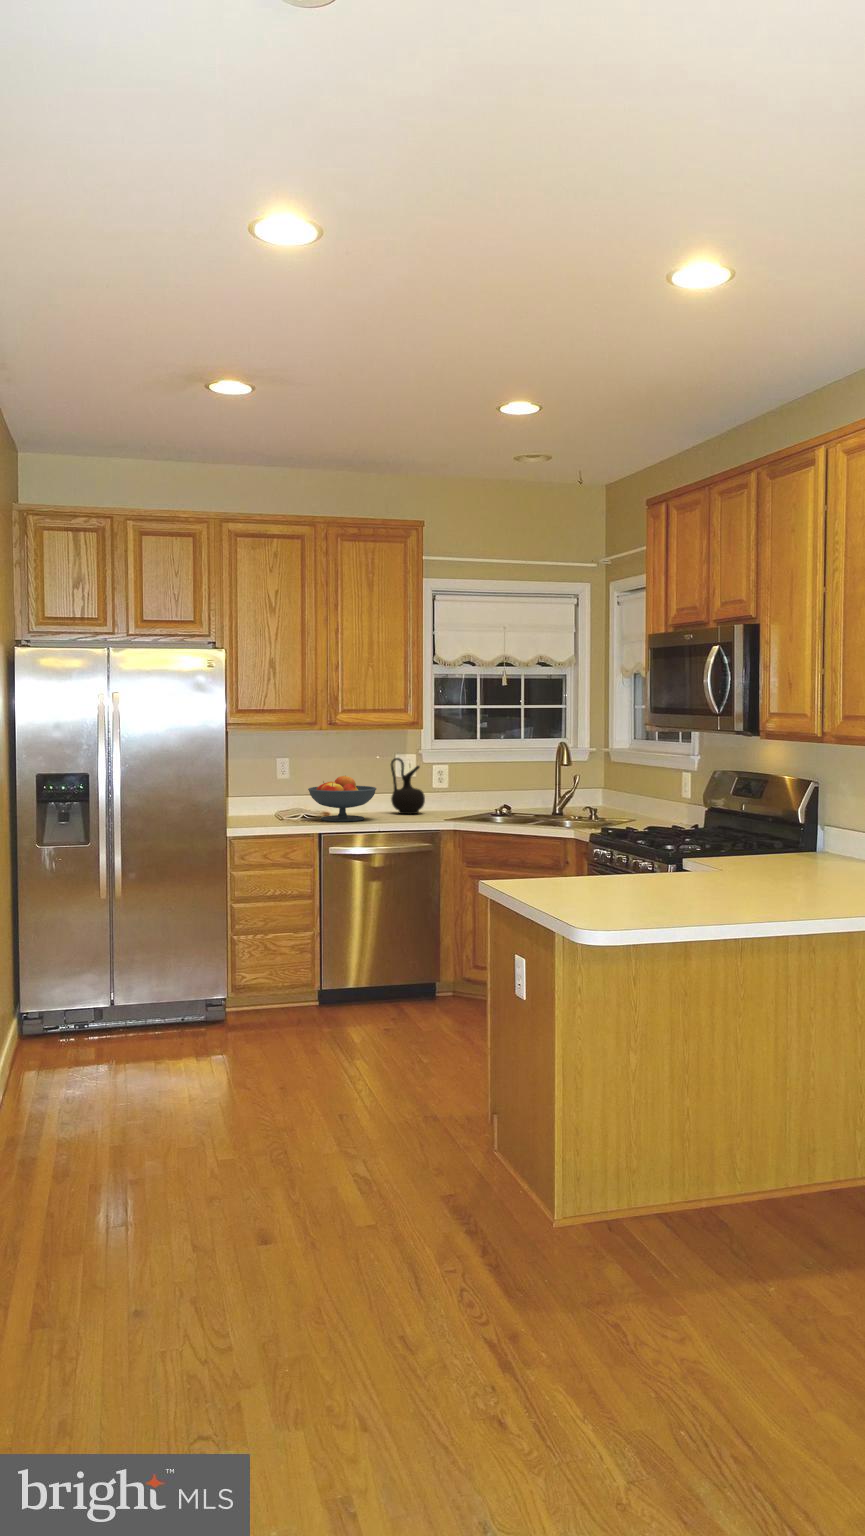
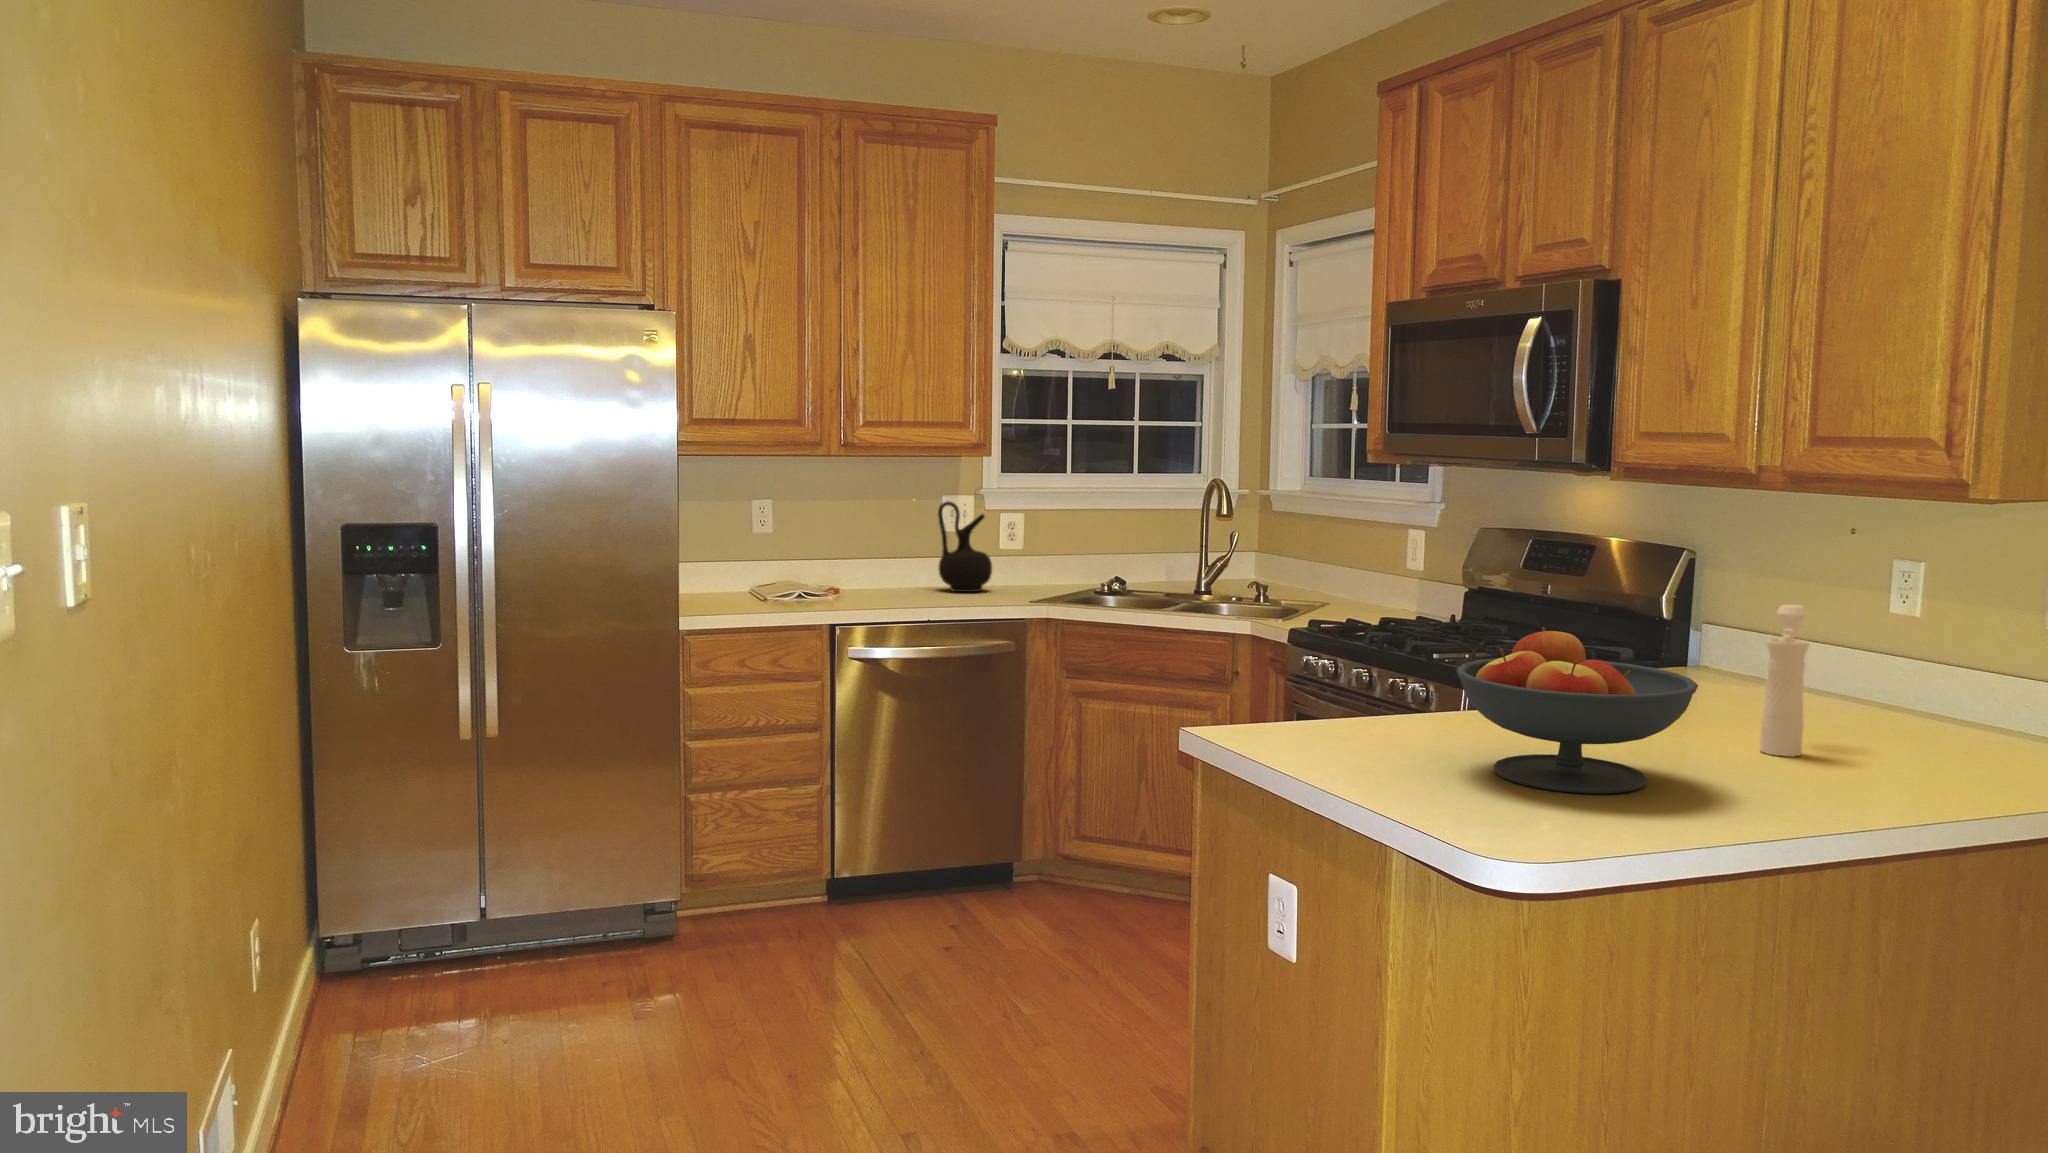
fruit bowl: present [308,776,376,822] -> present [1457,627,1698,794]
pepper mill: none [796,812,827,894] -> present [1760,605,1809,757]

